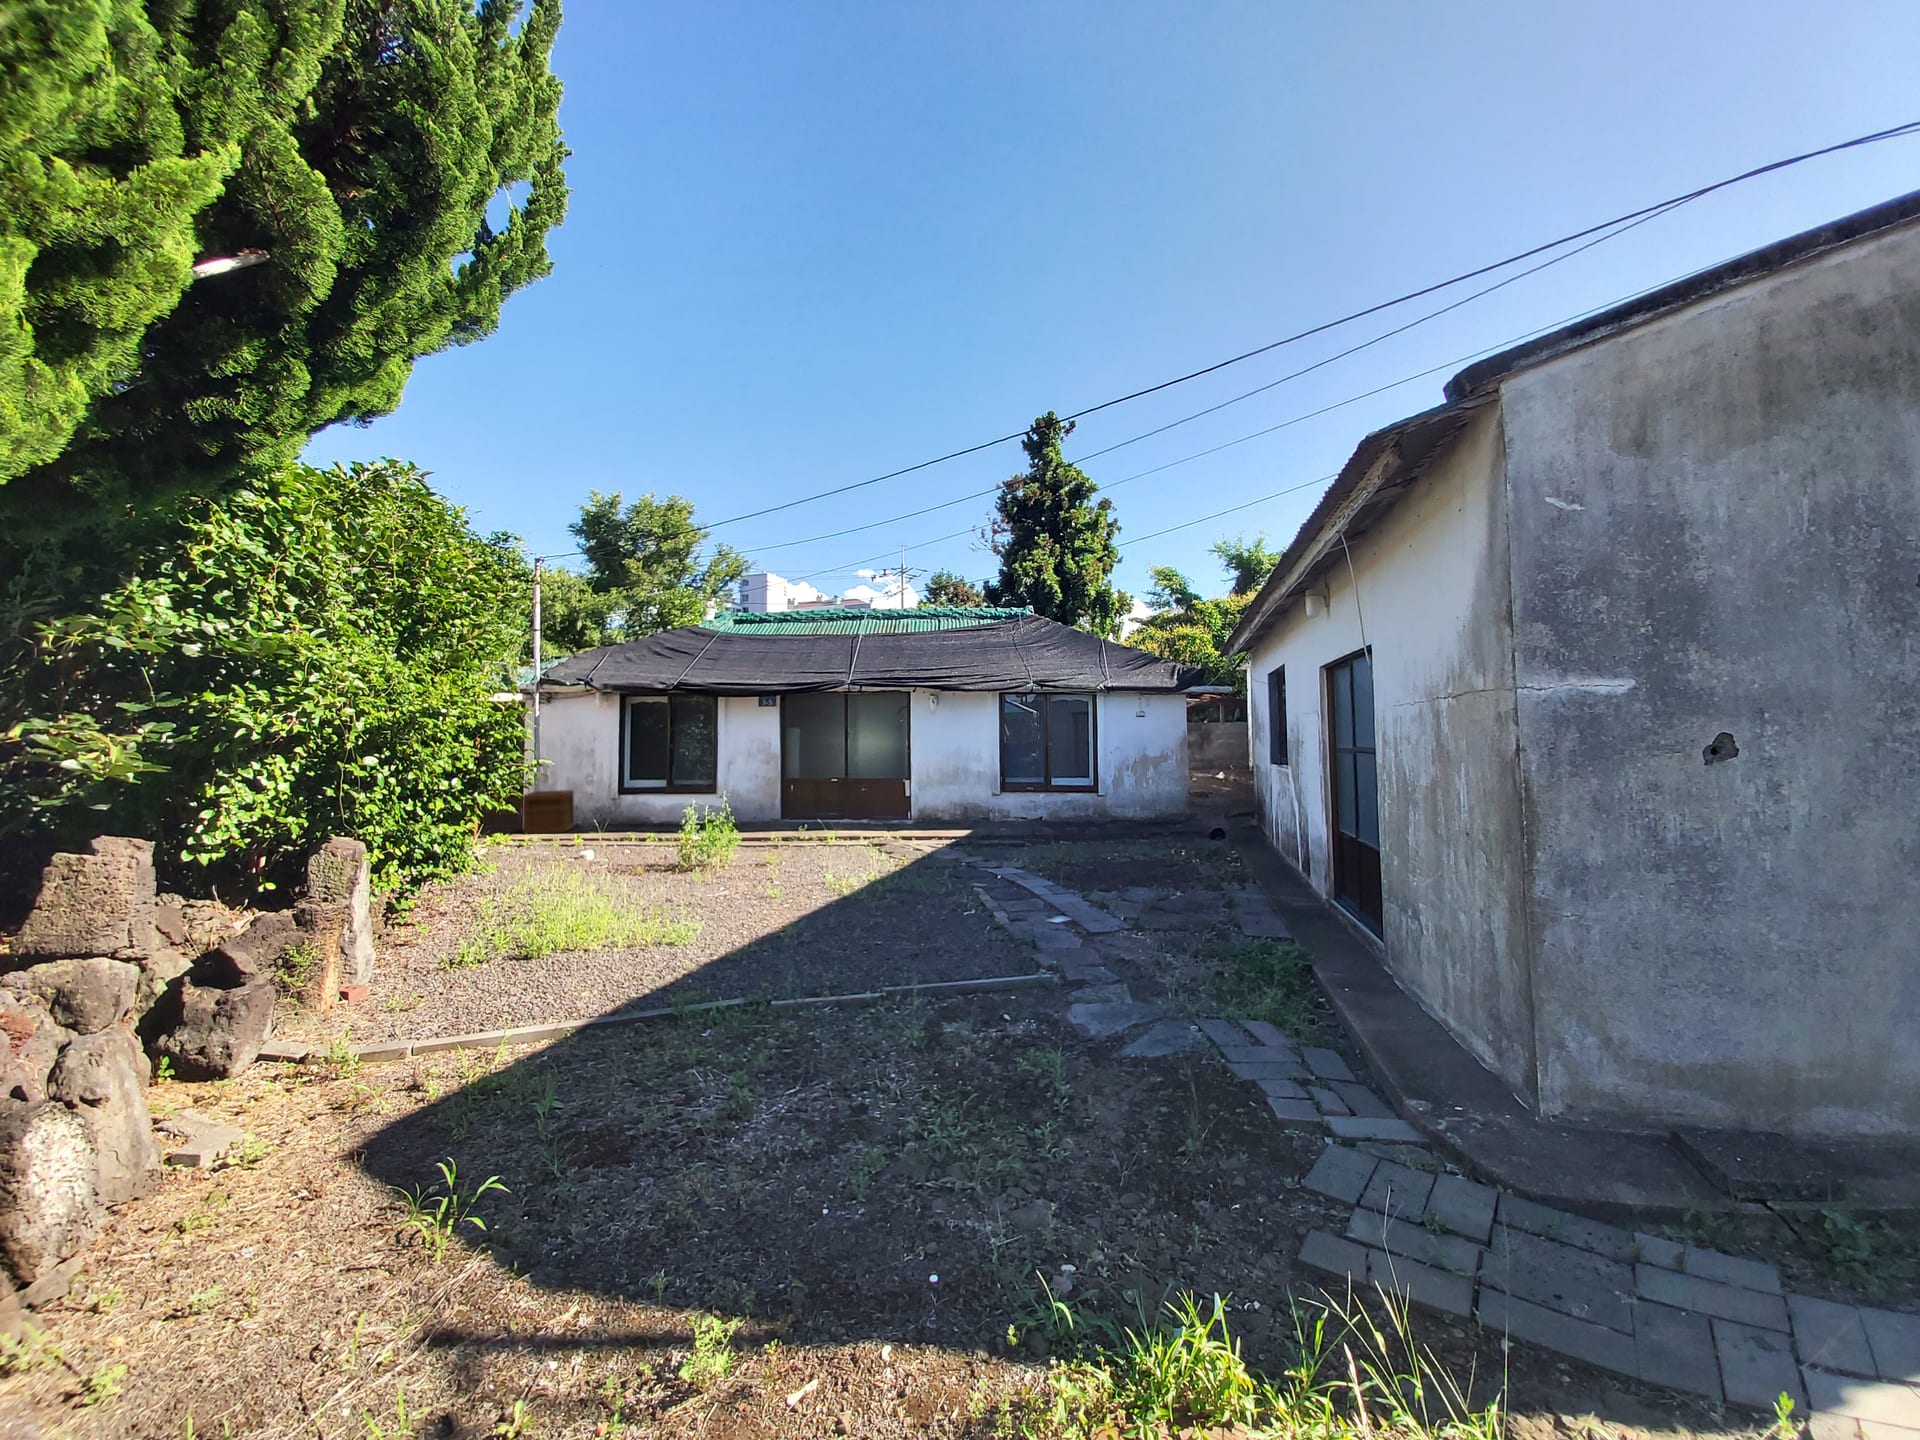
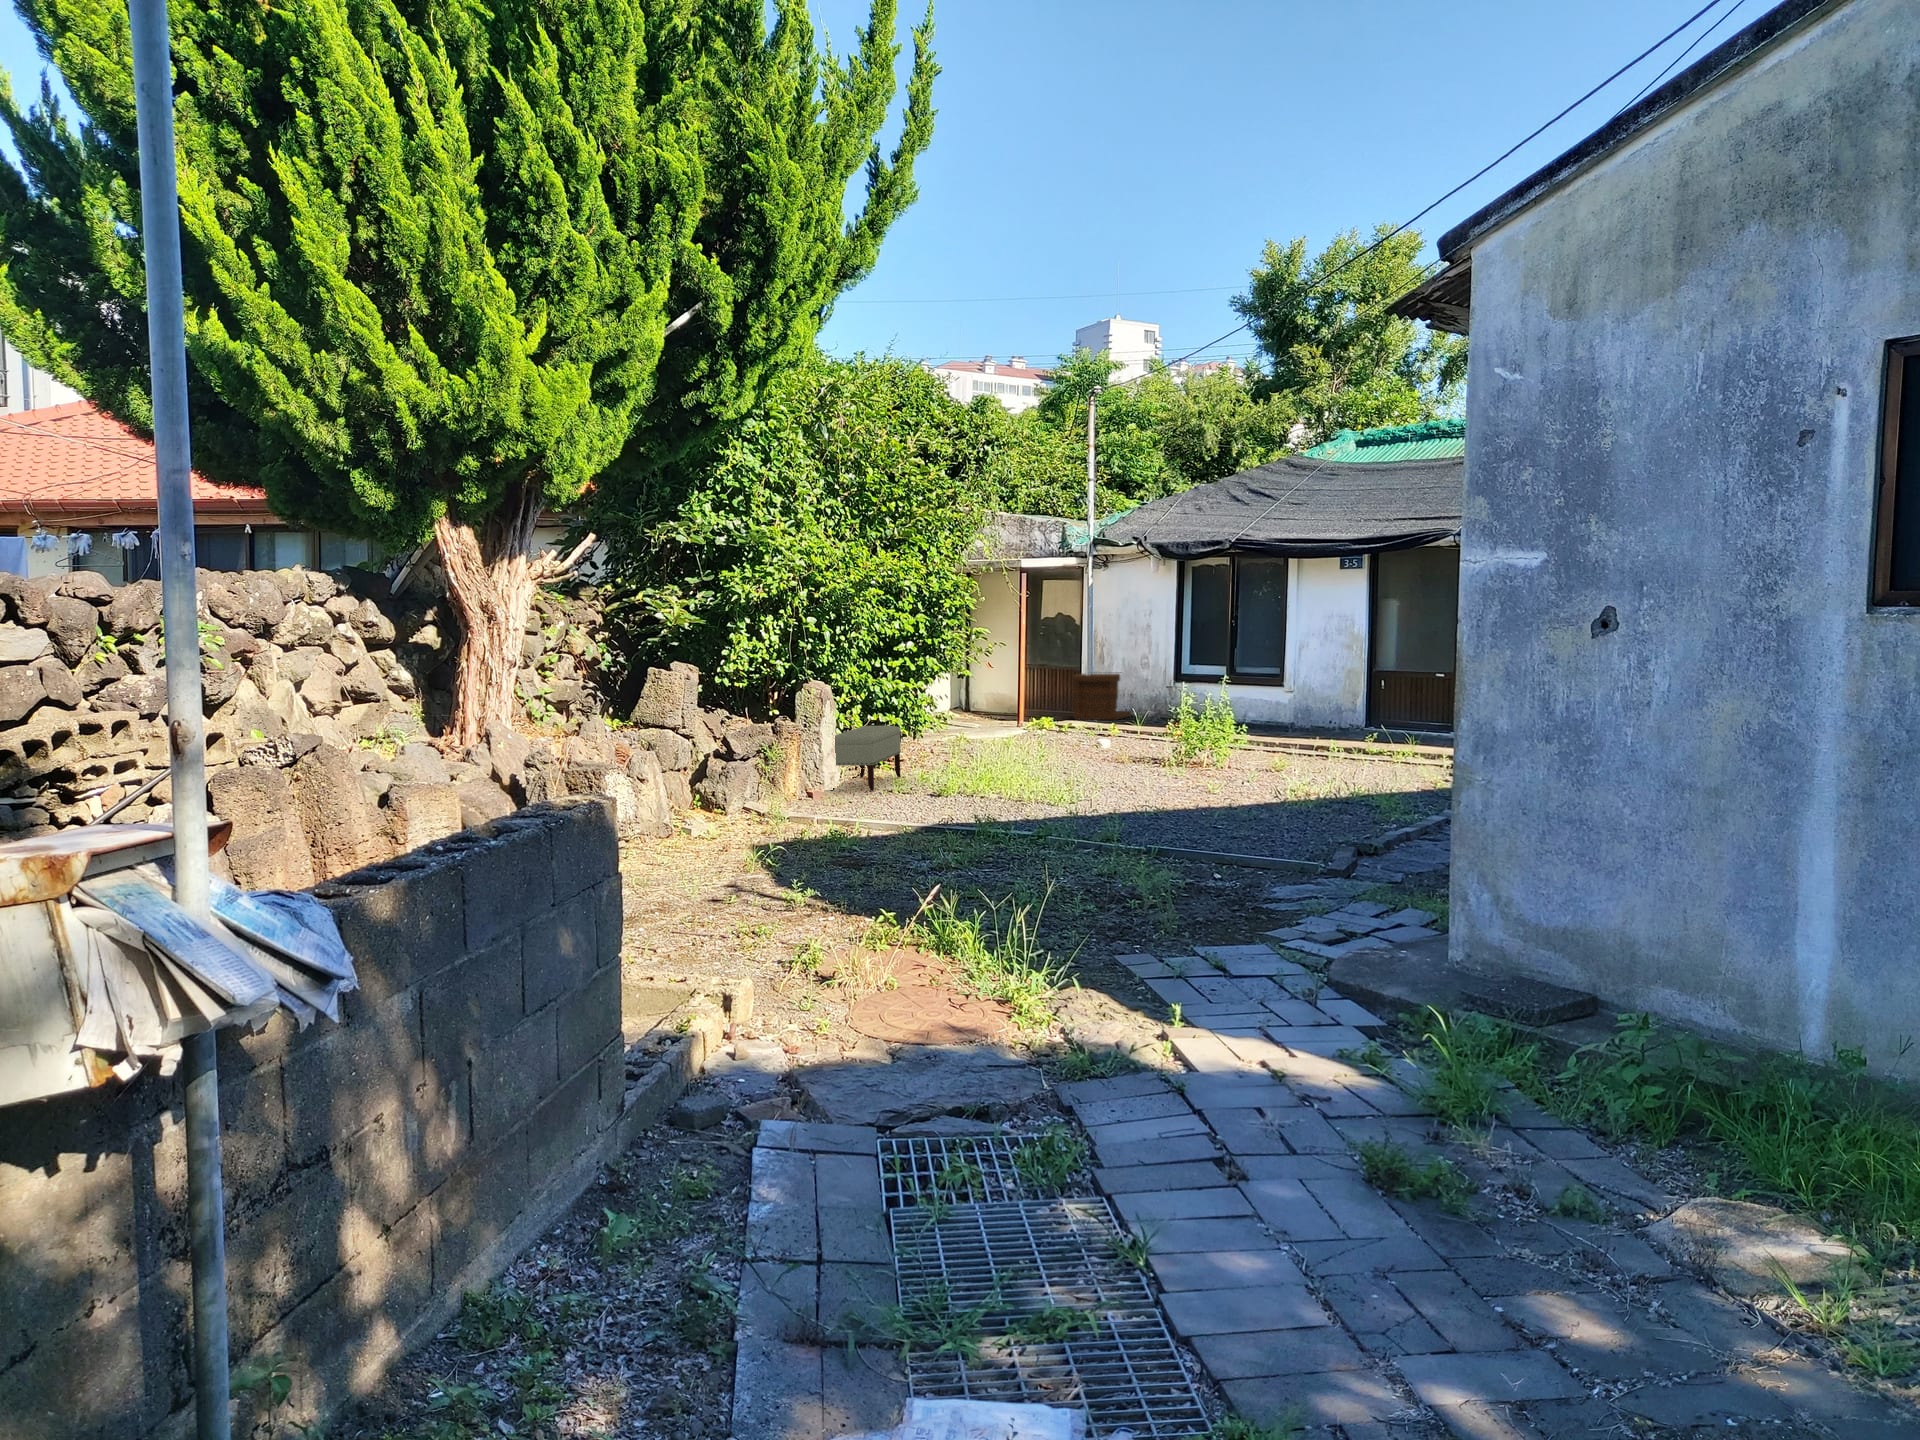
bench: none [371,882,448,985] -> present [831,726,901,791]

